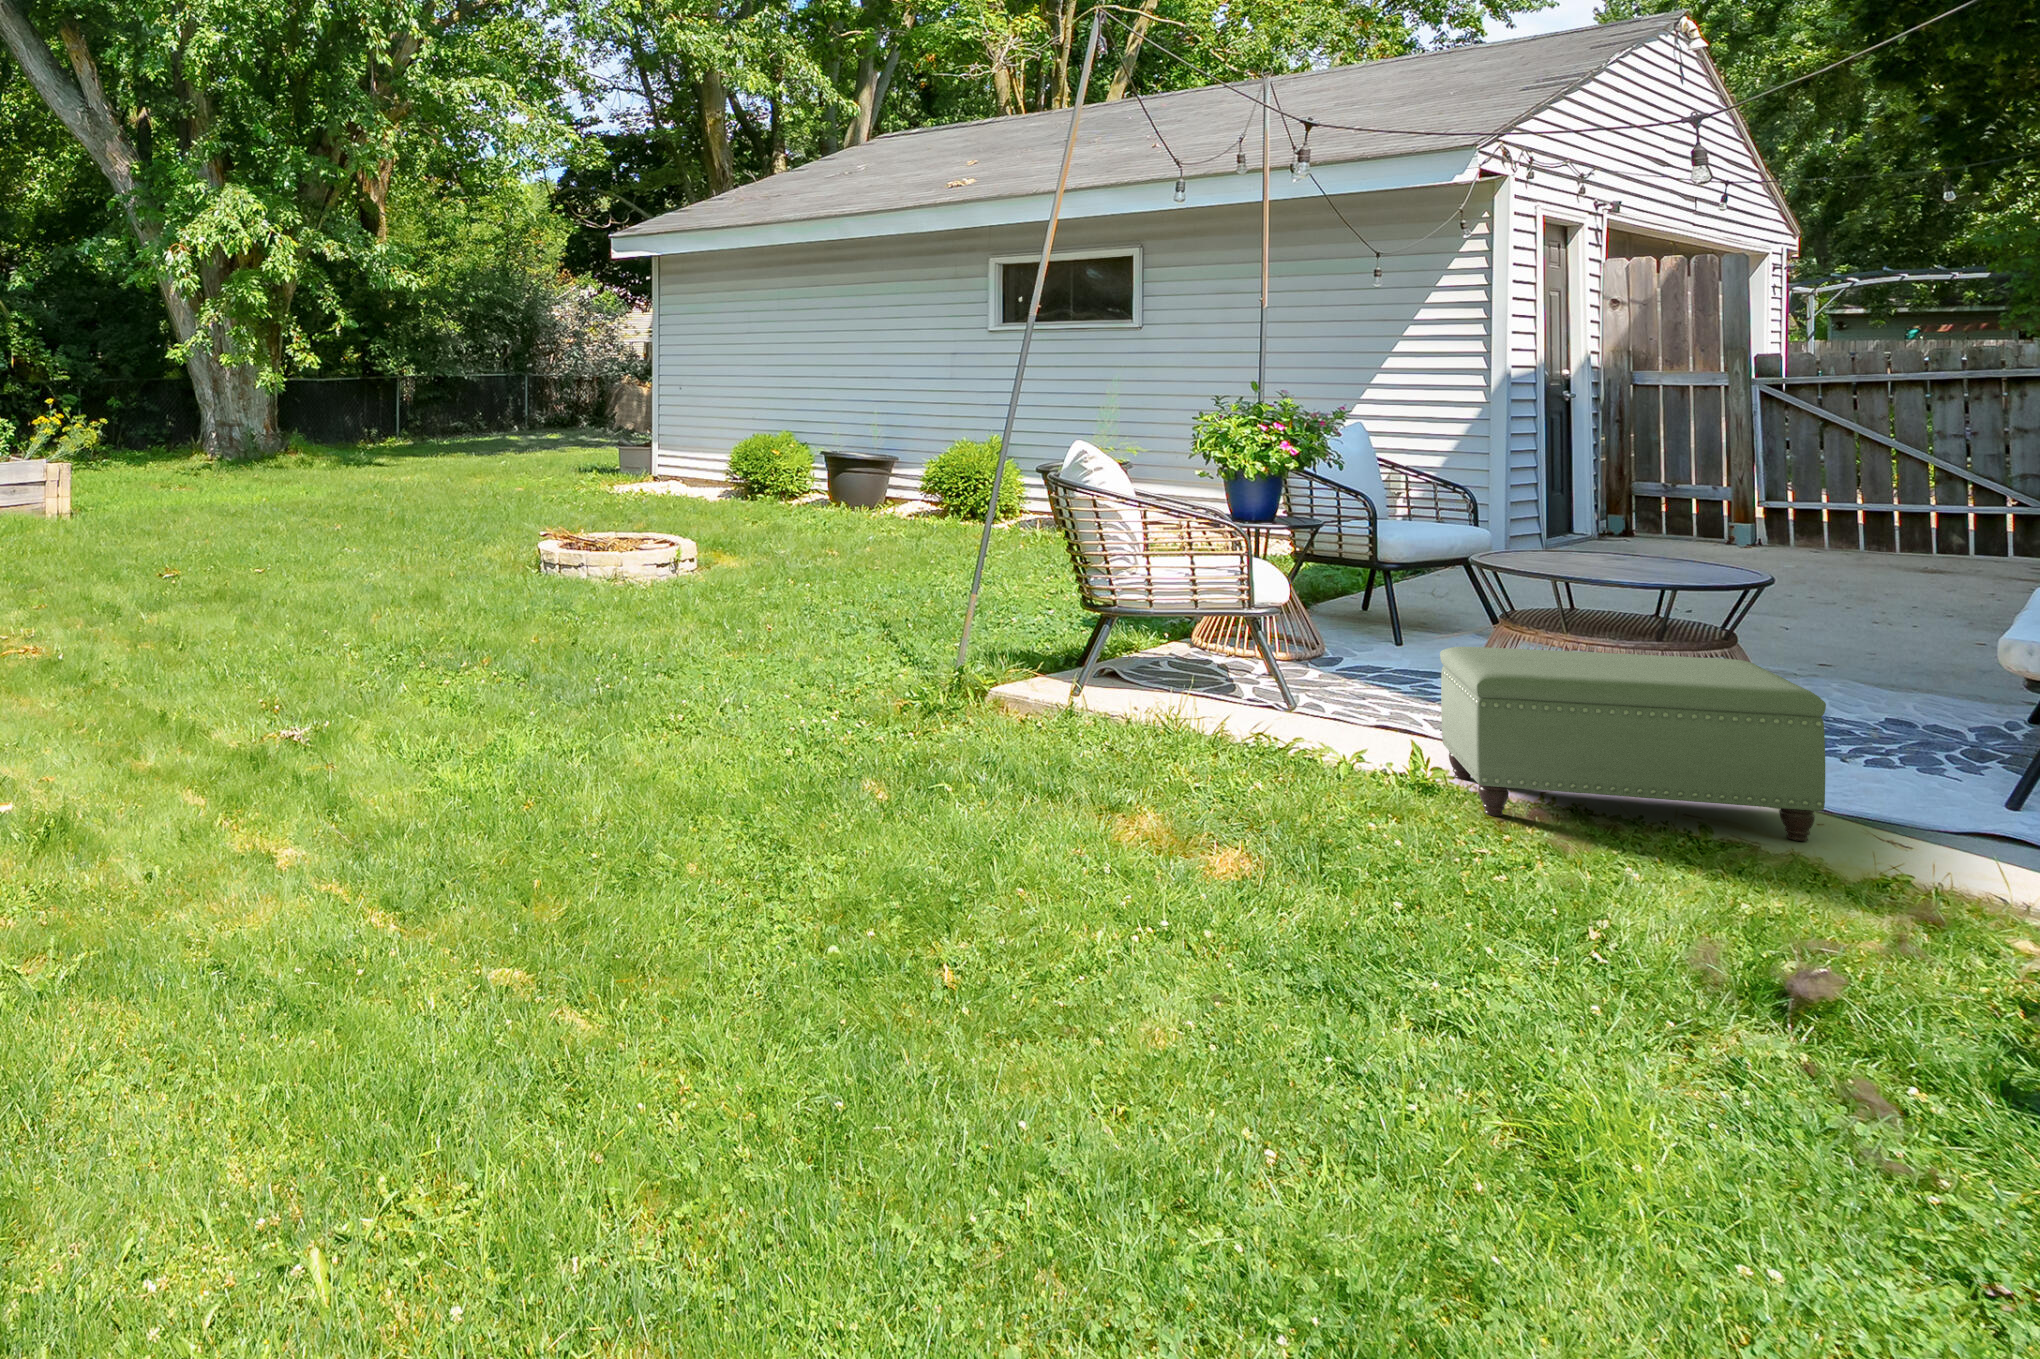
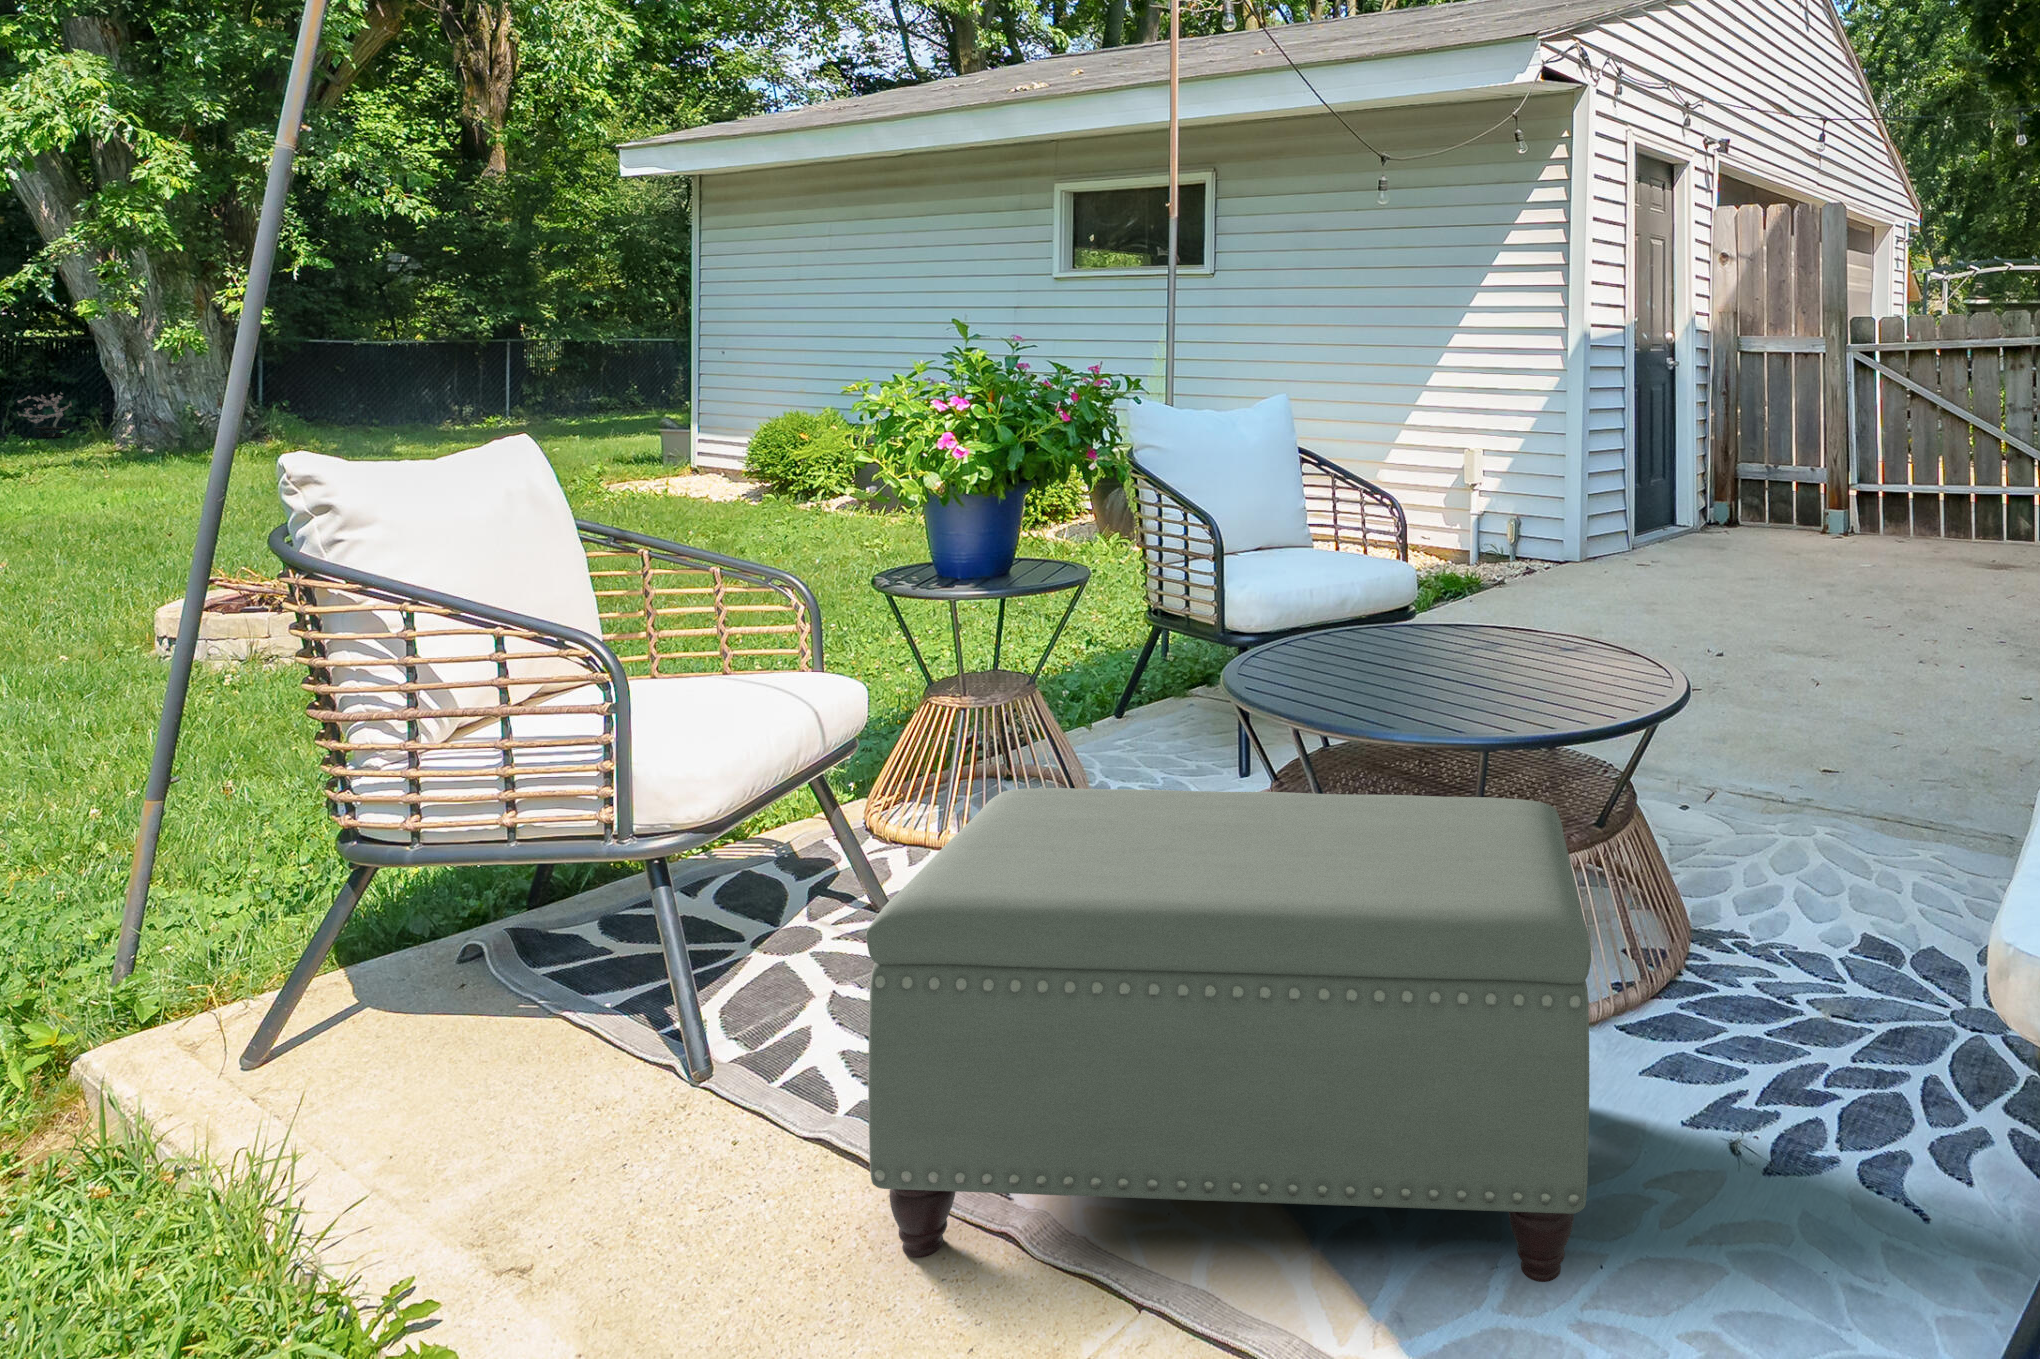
side table: present [218,420,243,448] -> none [80,386,129,458]
potted plant: none [132,421,164,455] -> present [18,392,71,437]

